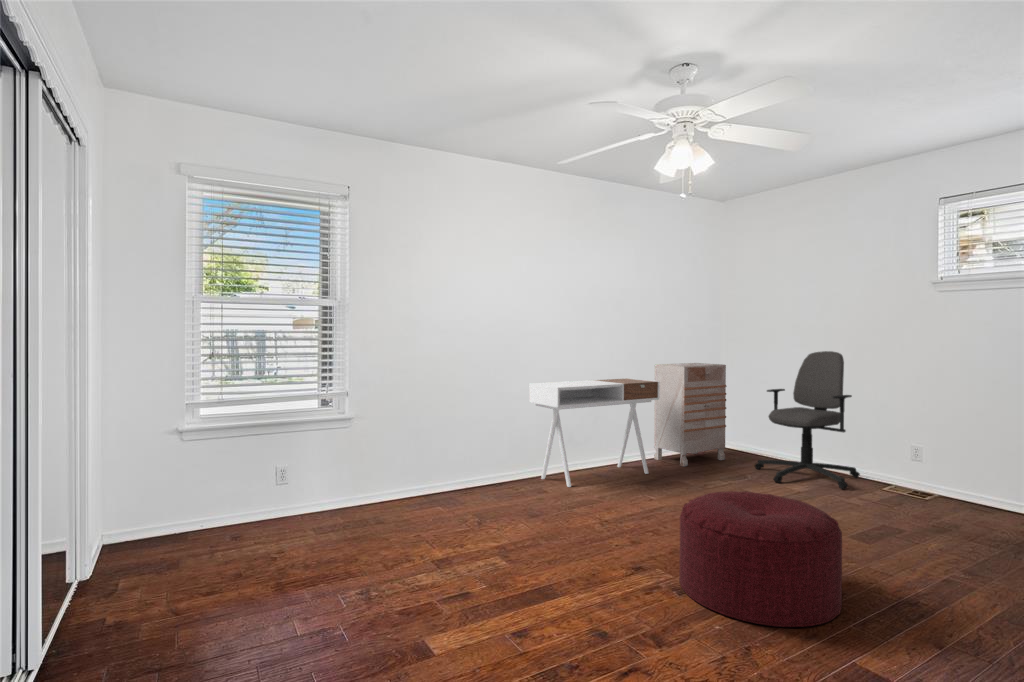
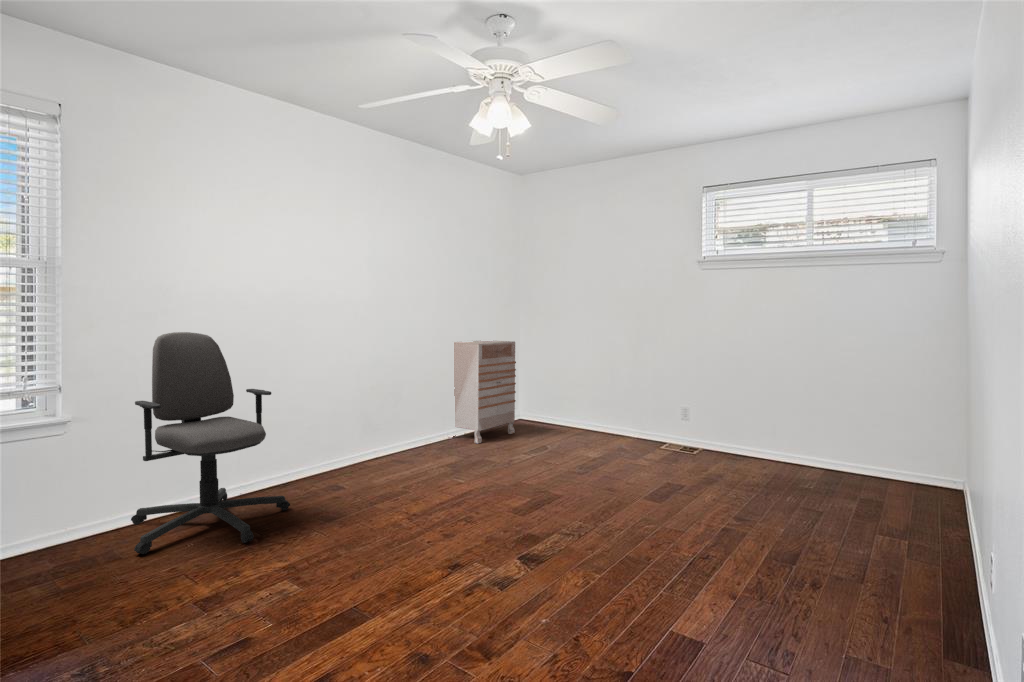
office chair: present [755,351,860,489] -> present [131,332,290,554]
desk: present [529,378,660,487] -> none [315,357,456,478]
ottoman: present [679,491,842,627] -> none [498,470,651,610]

